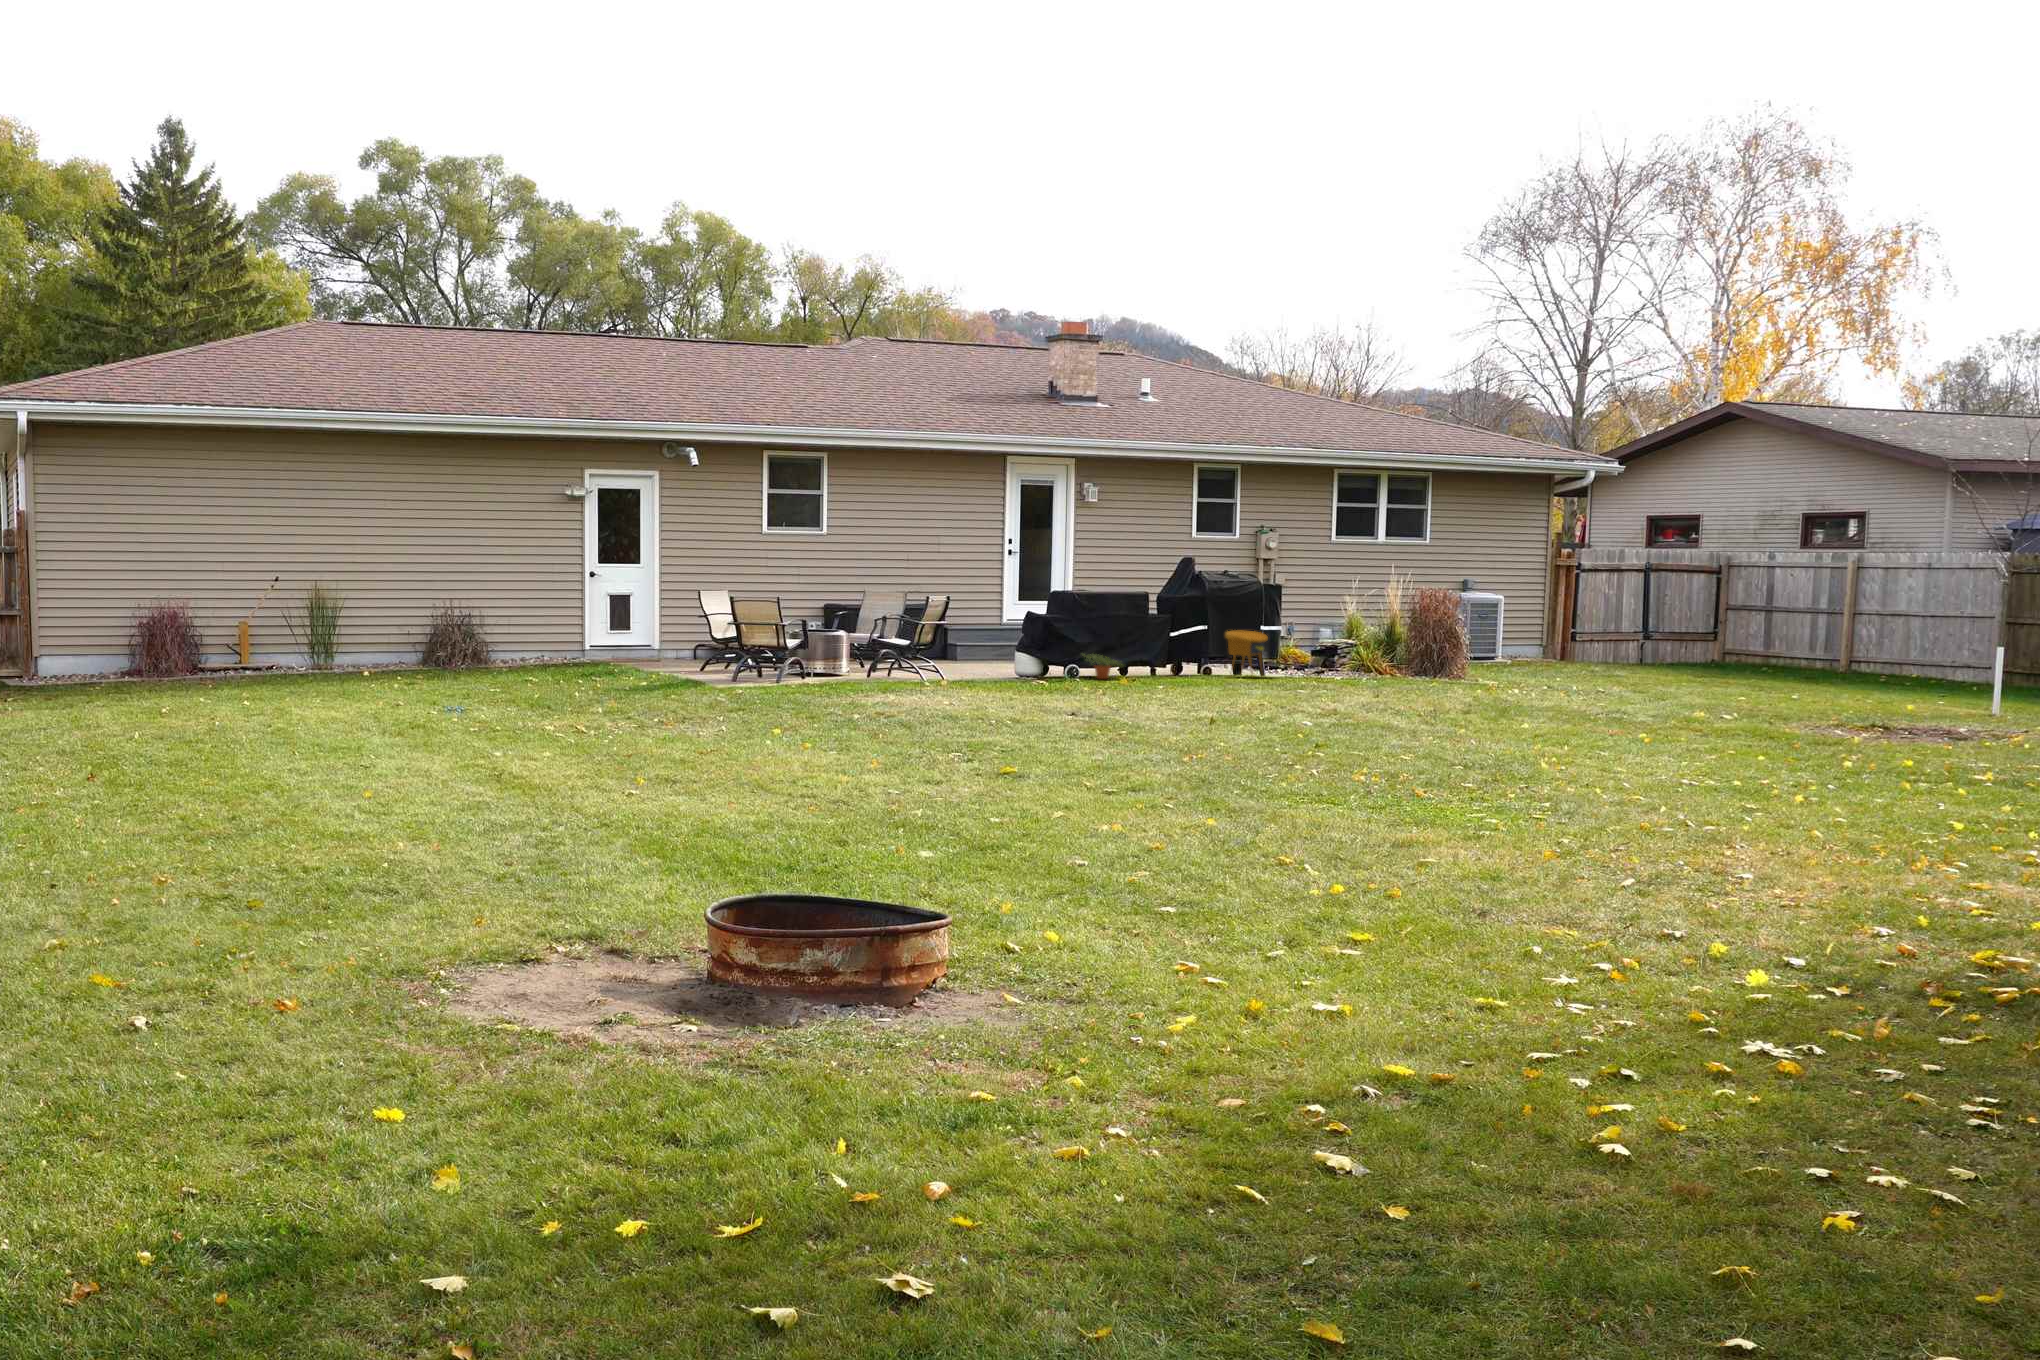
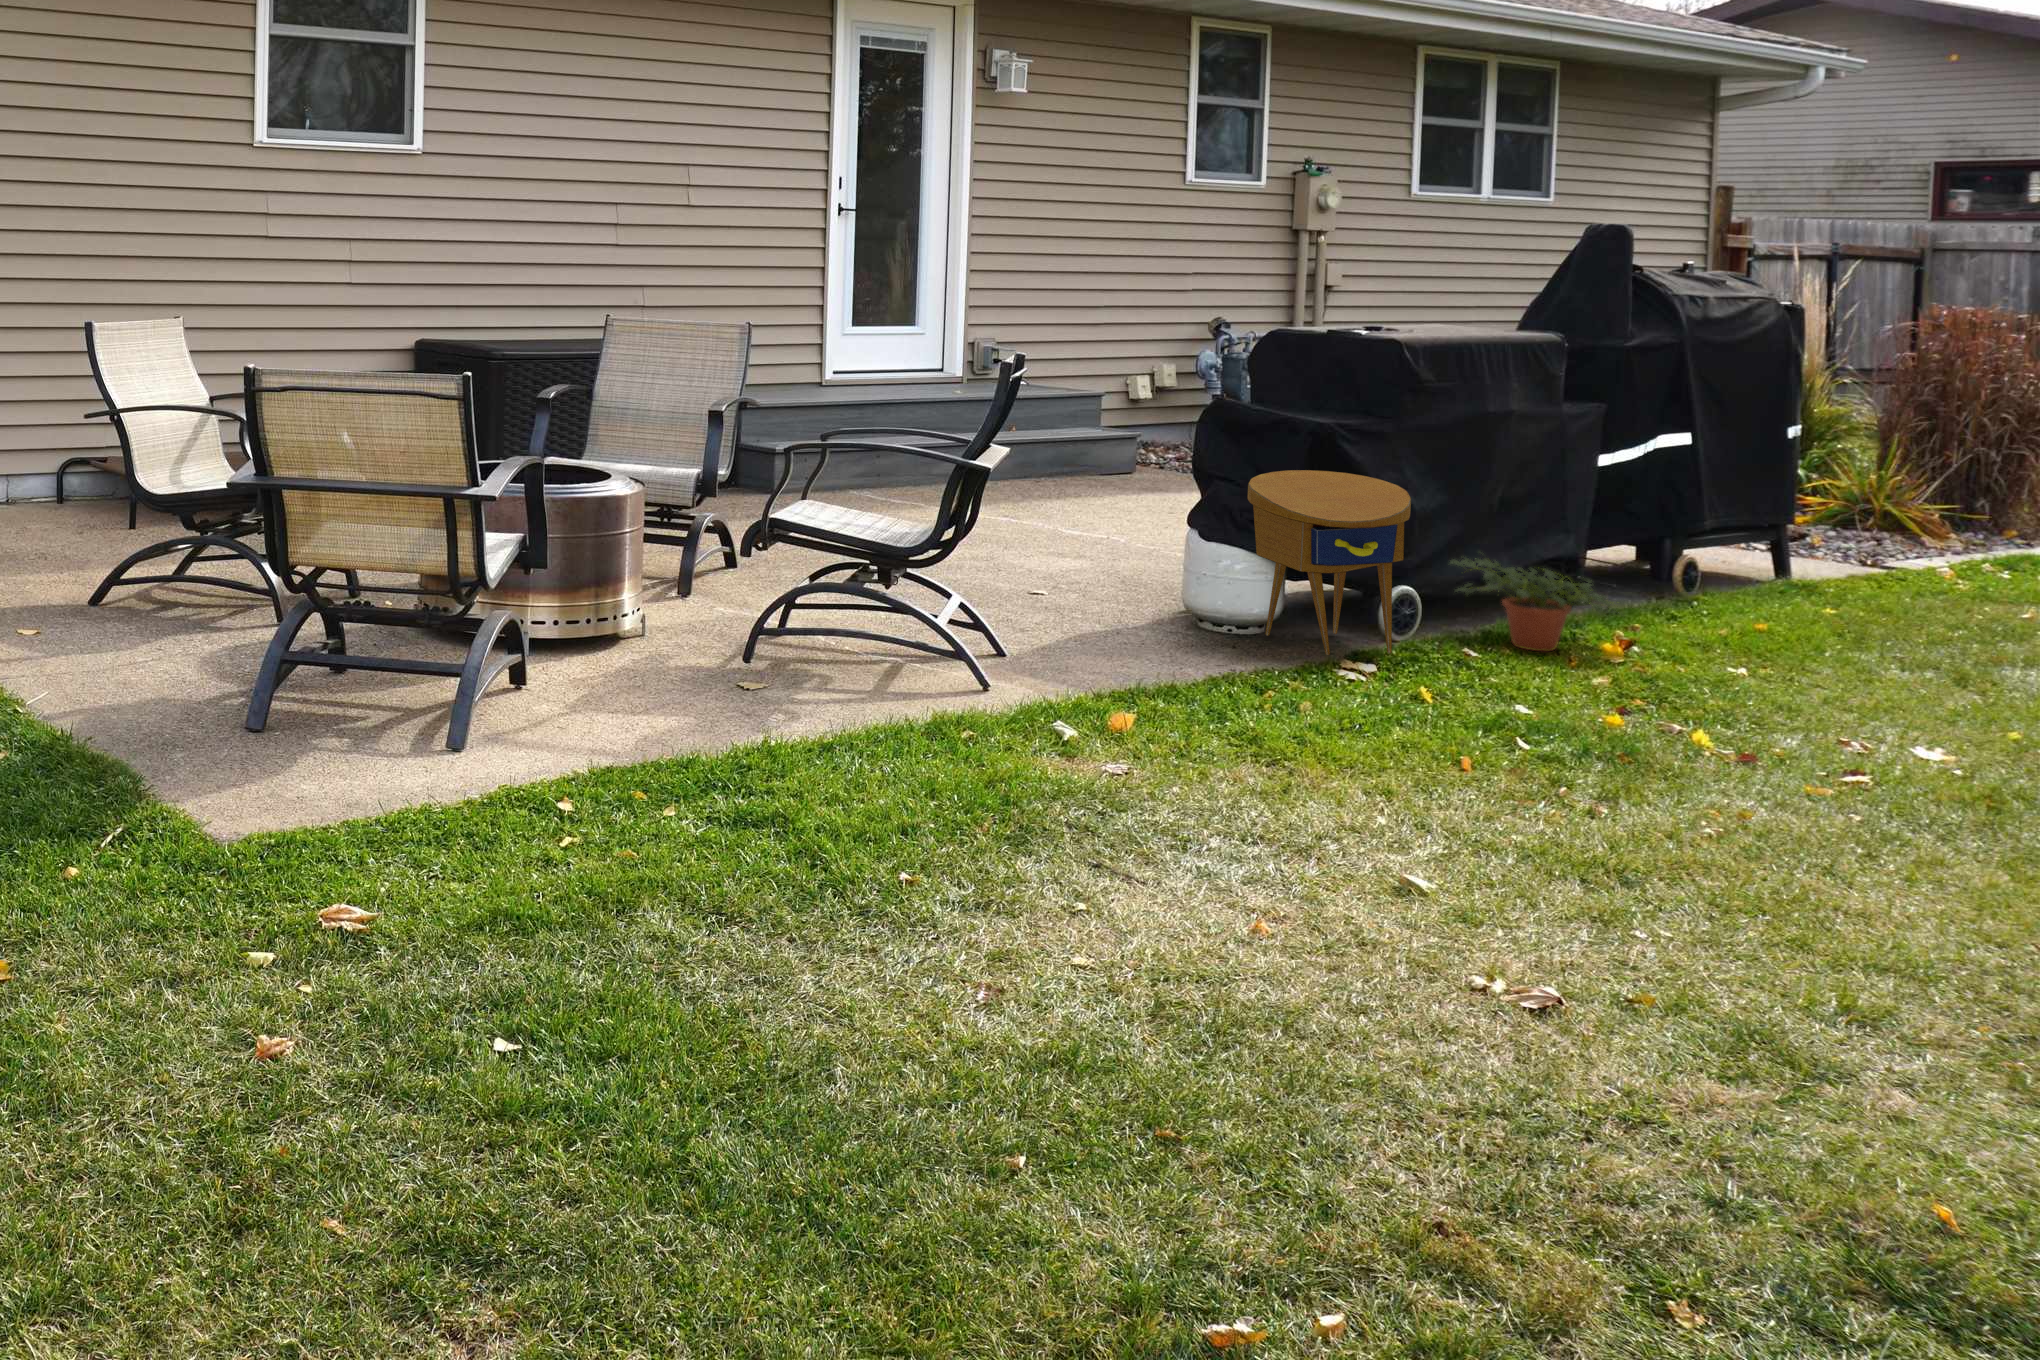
side table: present [1225,630,1268,676] -> present [1247,470,1411,655]

